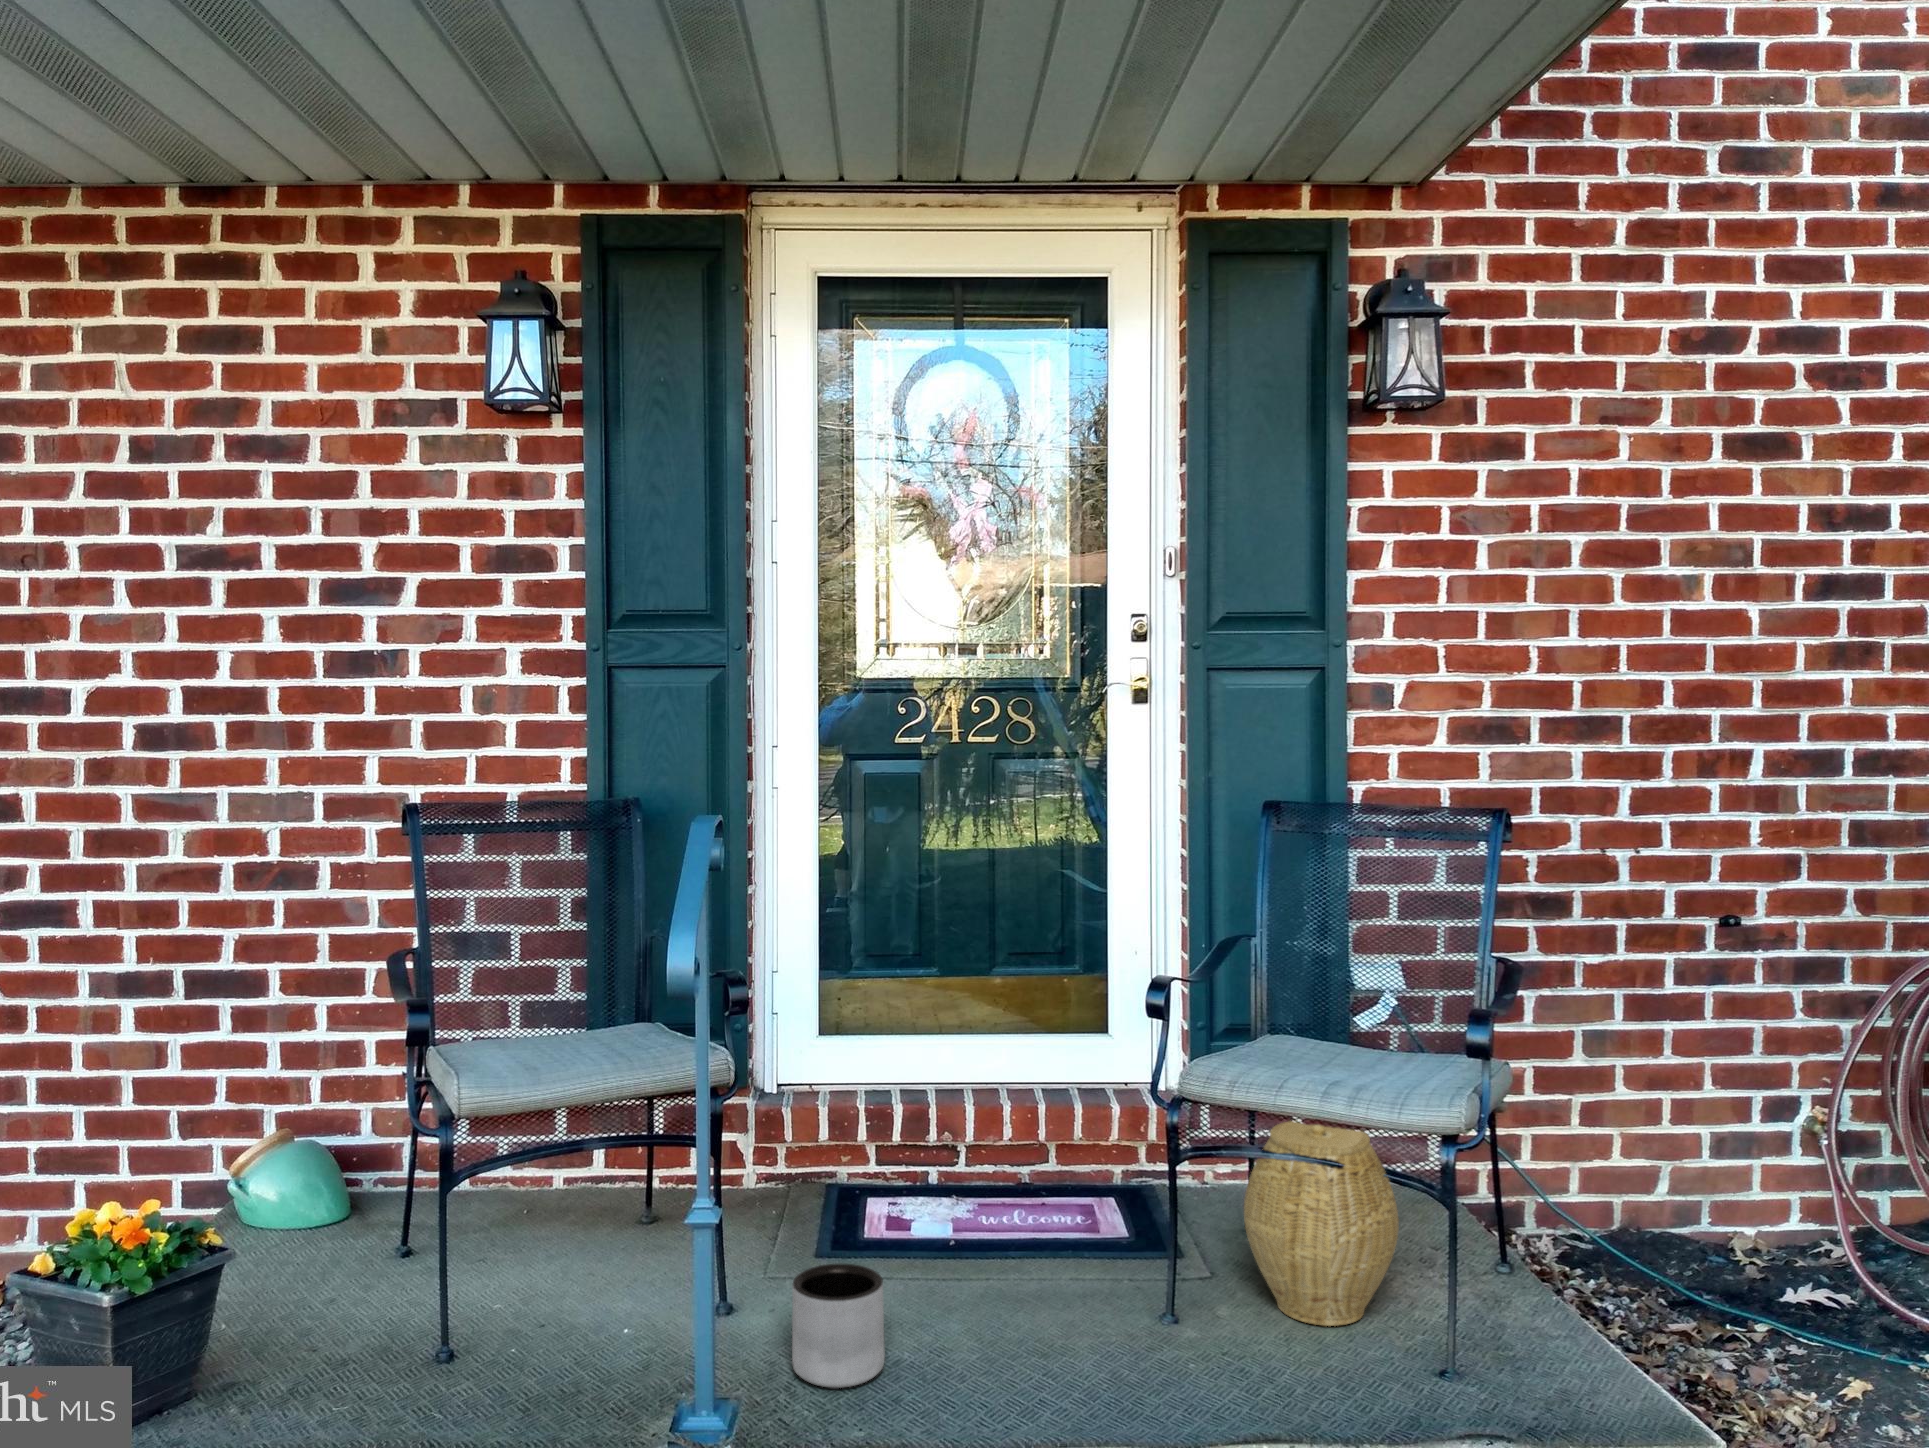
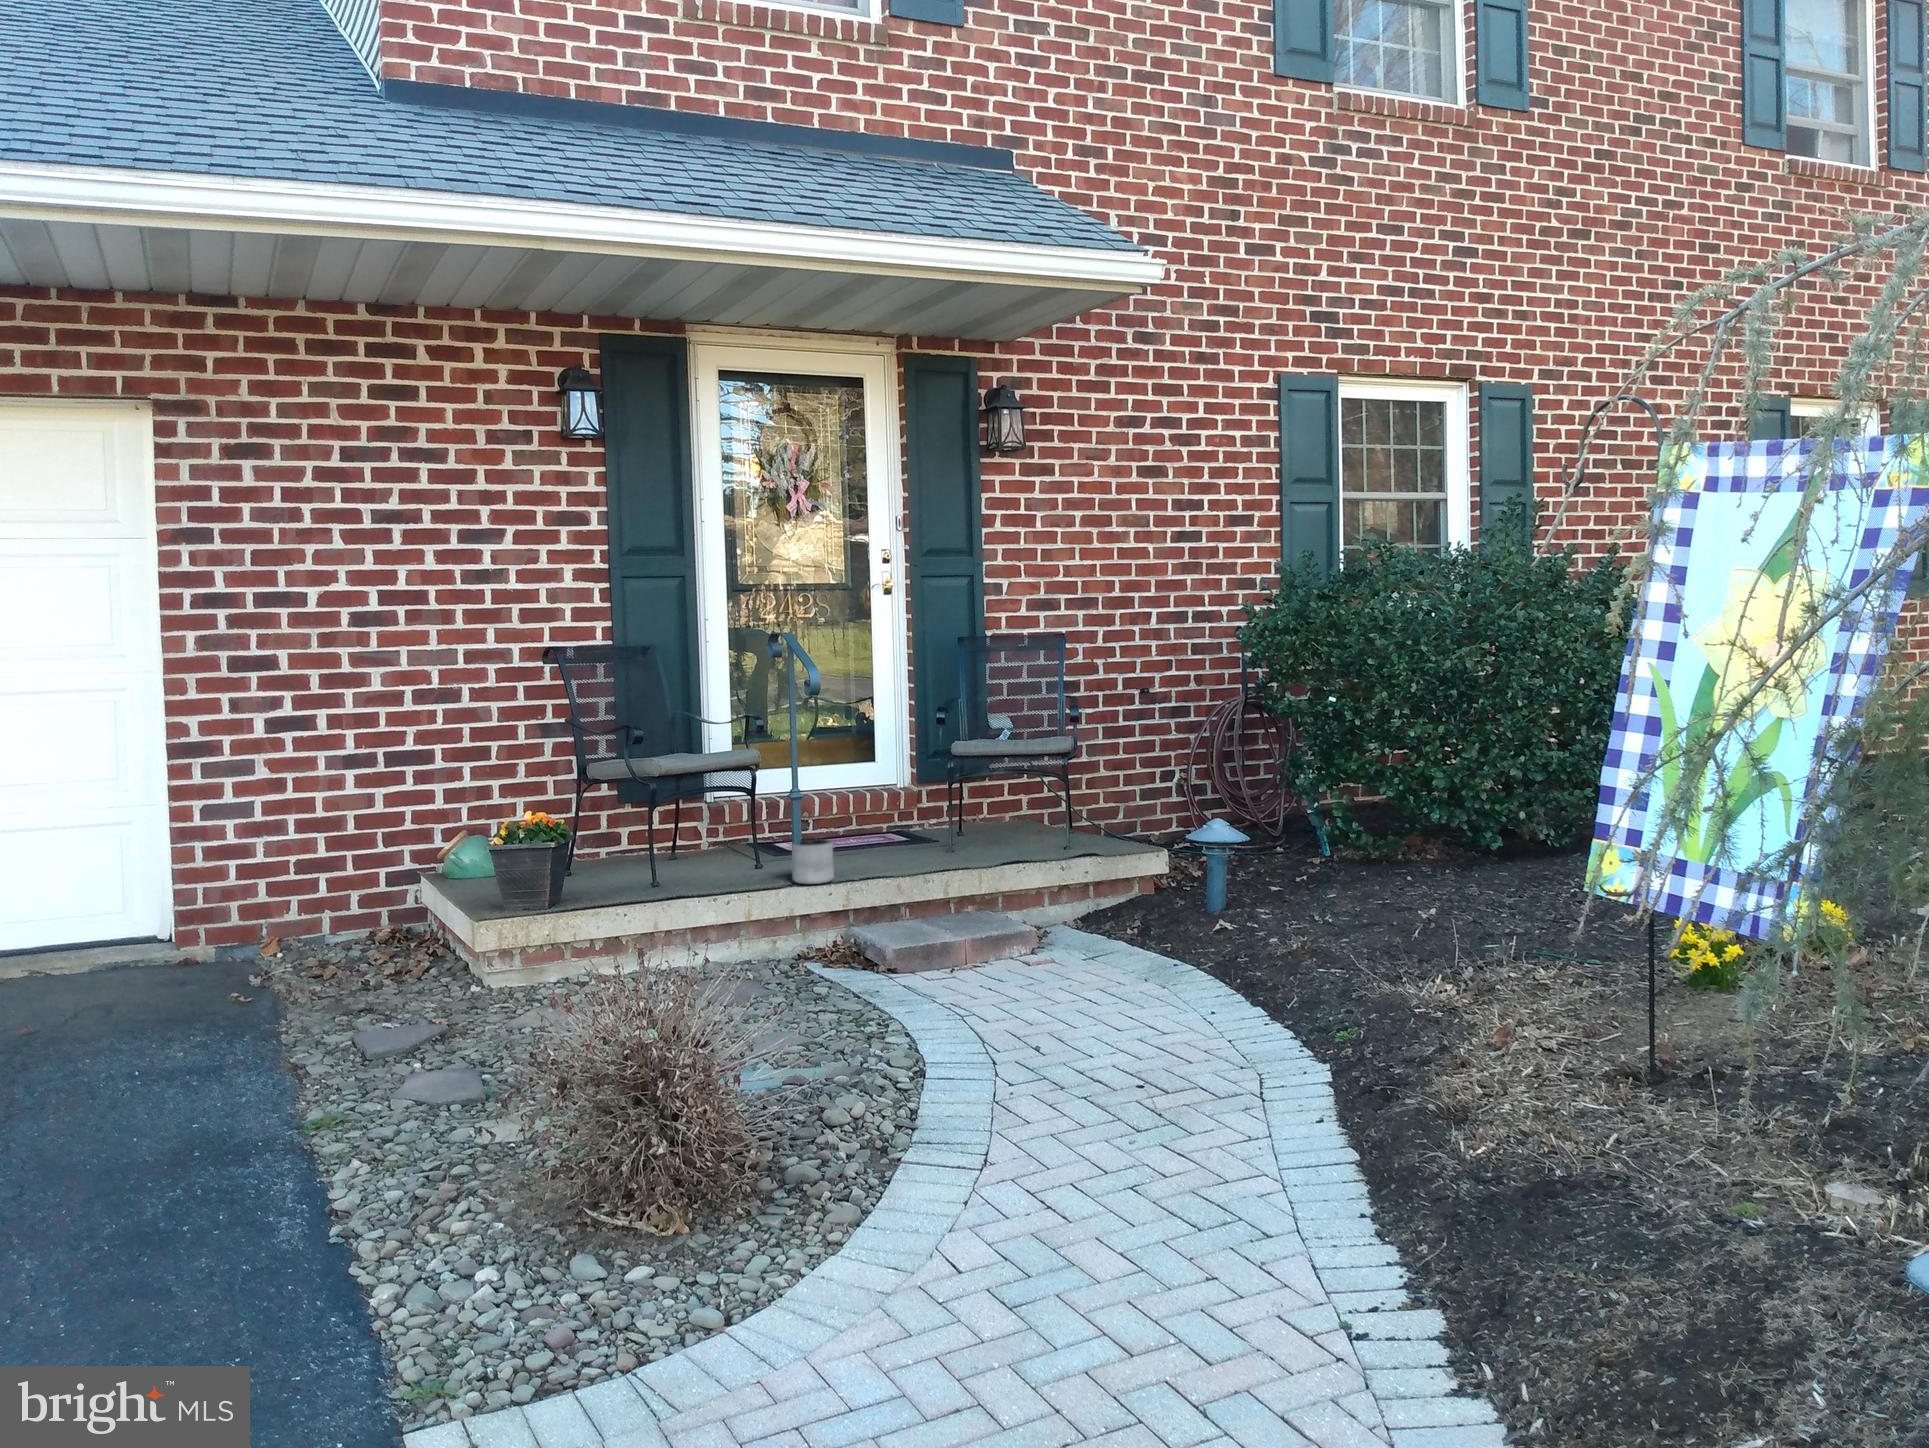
woven basket: present [1244,1121,1399,1326] -> none [964,772,1029,855]

